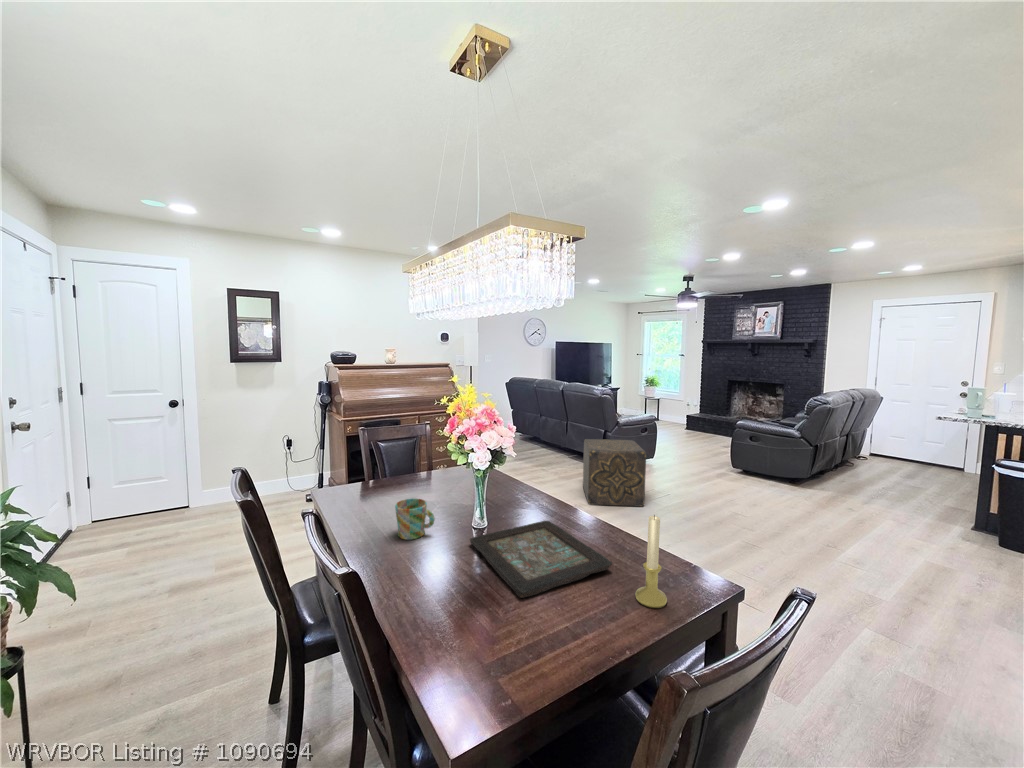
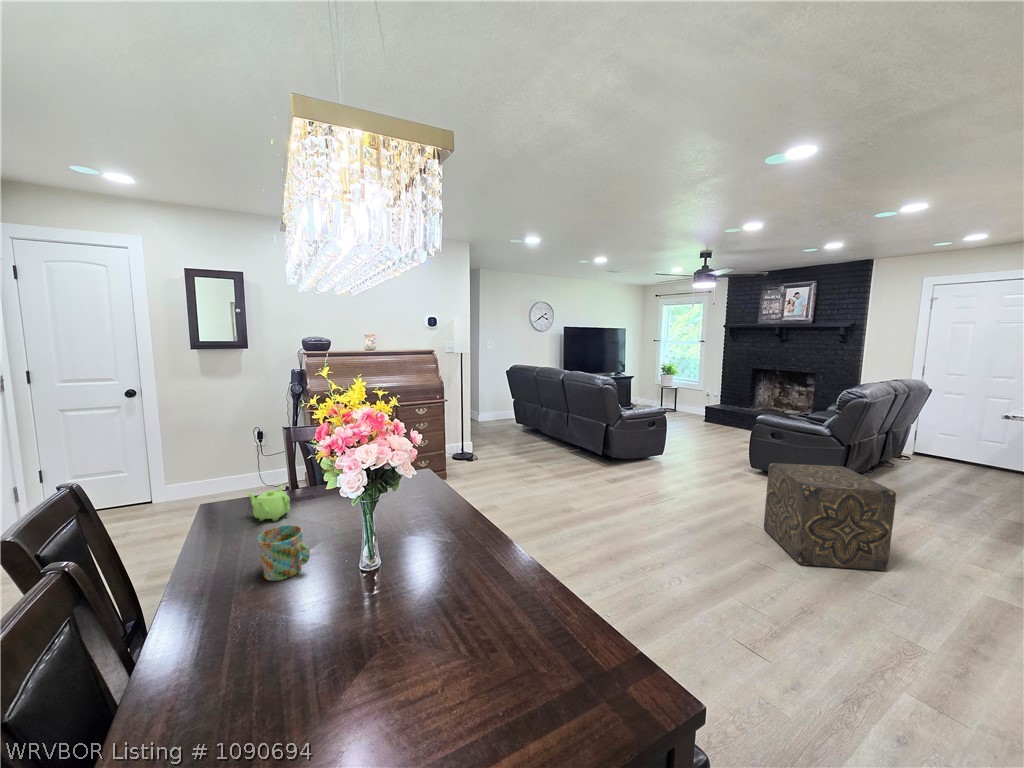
ottoman: present [583,439,646,506] -> present [764,463,896,571]
teapot: none [352,474,388,502] -> present [246,485,290,521]
candle holder: present [635,515,667,608] -> none [524,585,569,725]
decorative tray: present [470,521,612,598] -> none [344,557,513,694]

